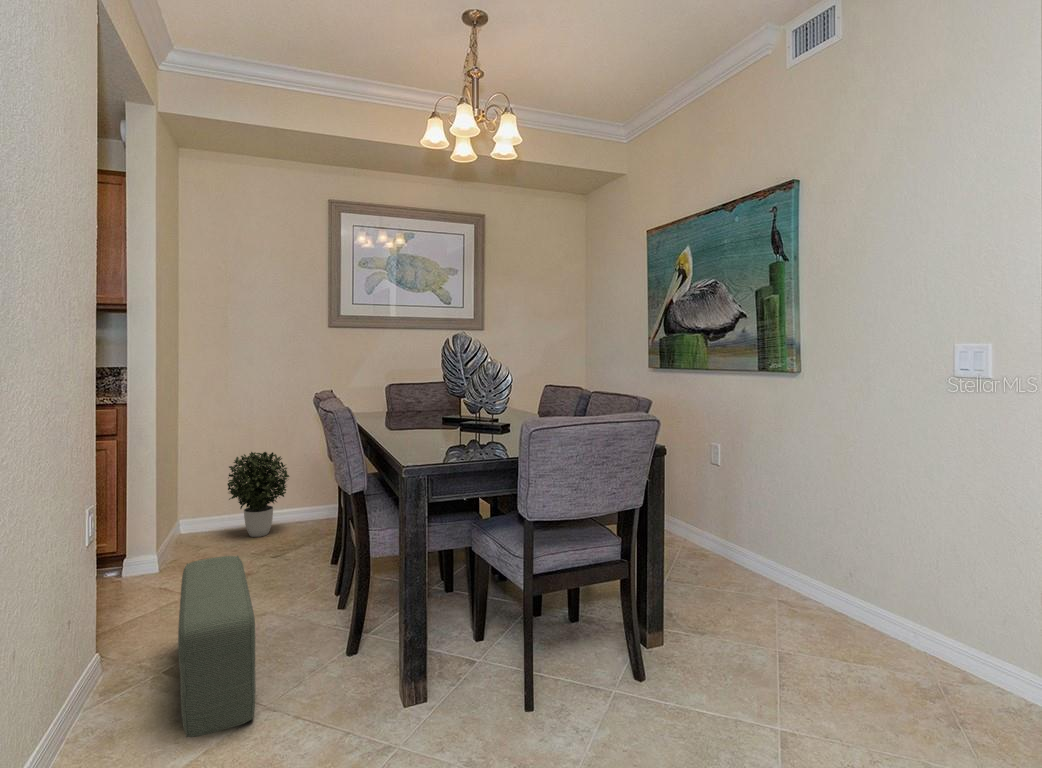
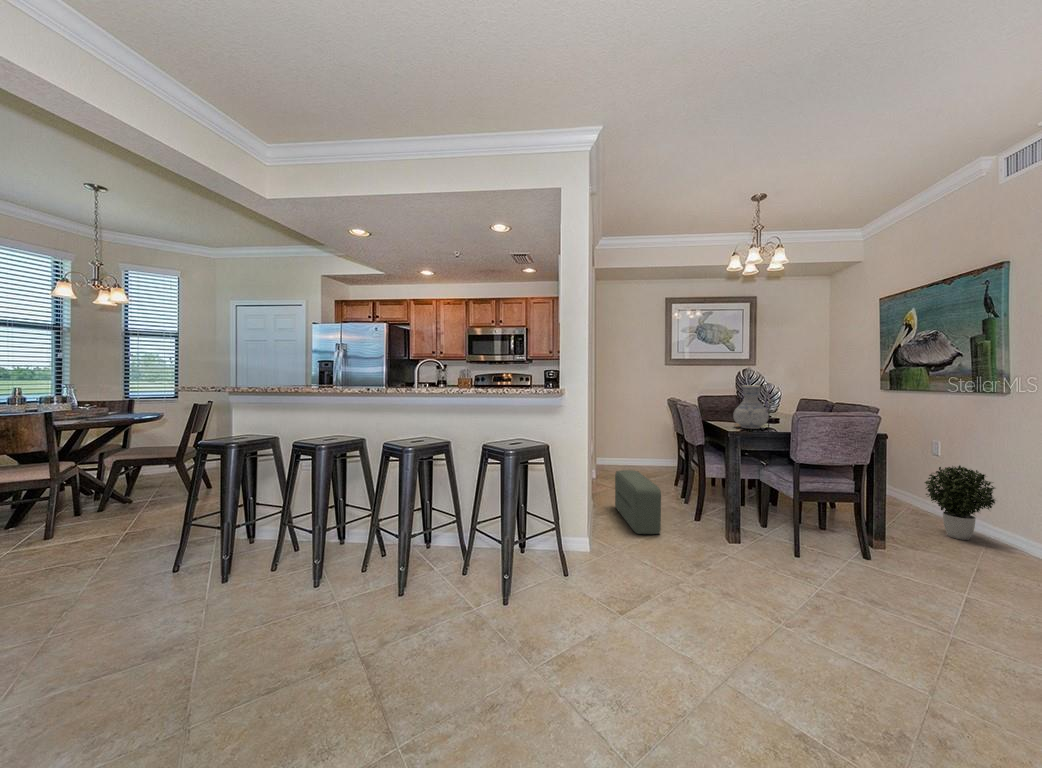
vase: none [419,364,483,453] -> present [733,386,769,429]
potted plant: present [227,452,289,537] -> present [925,465,995,540]

